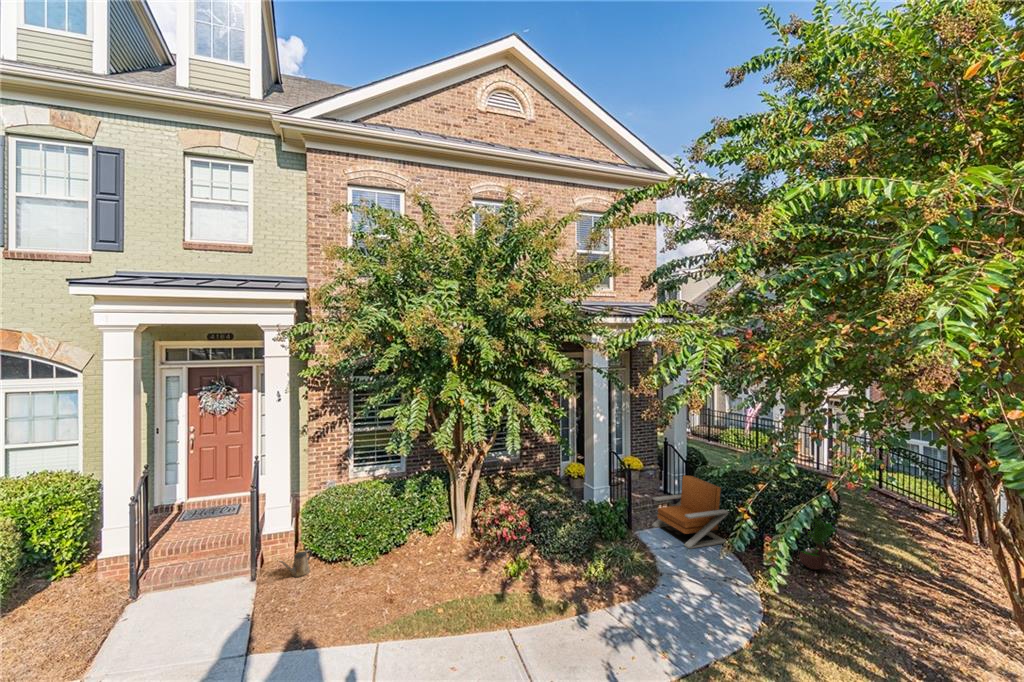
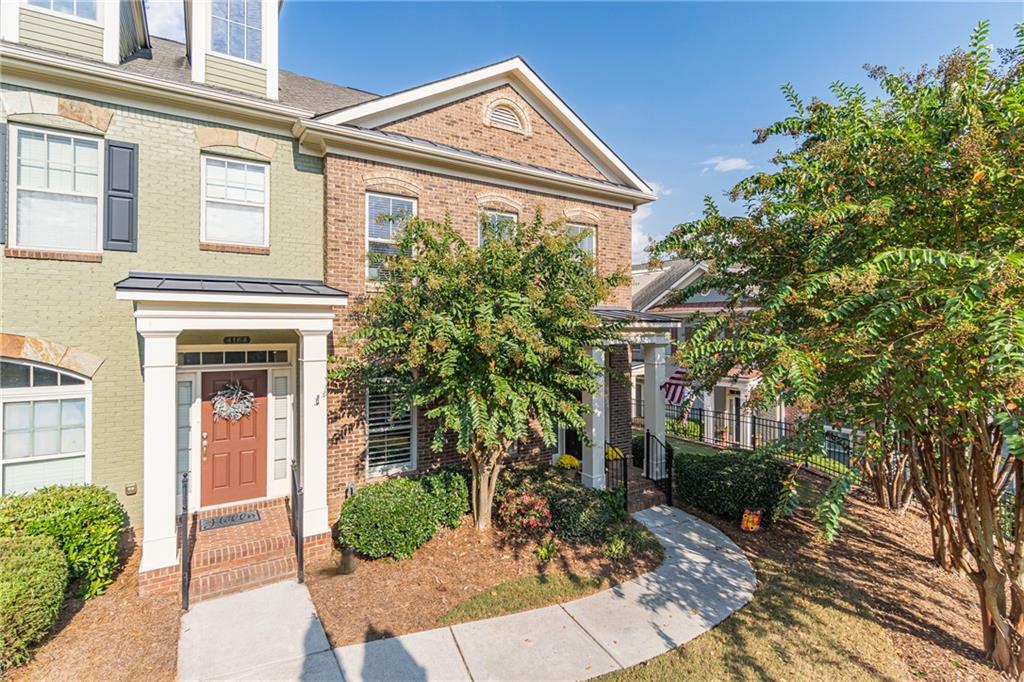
lounge chair: present [652,476,729,549] -> none [643,463,711,526]
potted tree: present [799,519,834,570] -> none [769,492,800,536]

